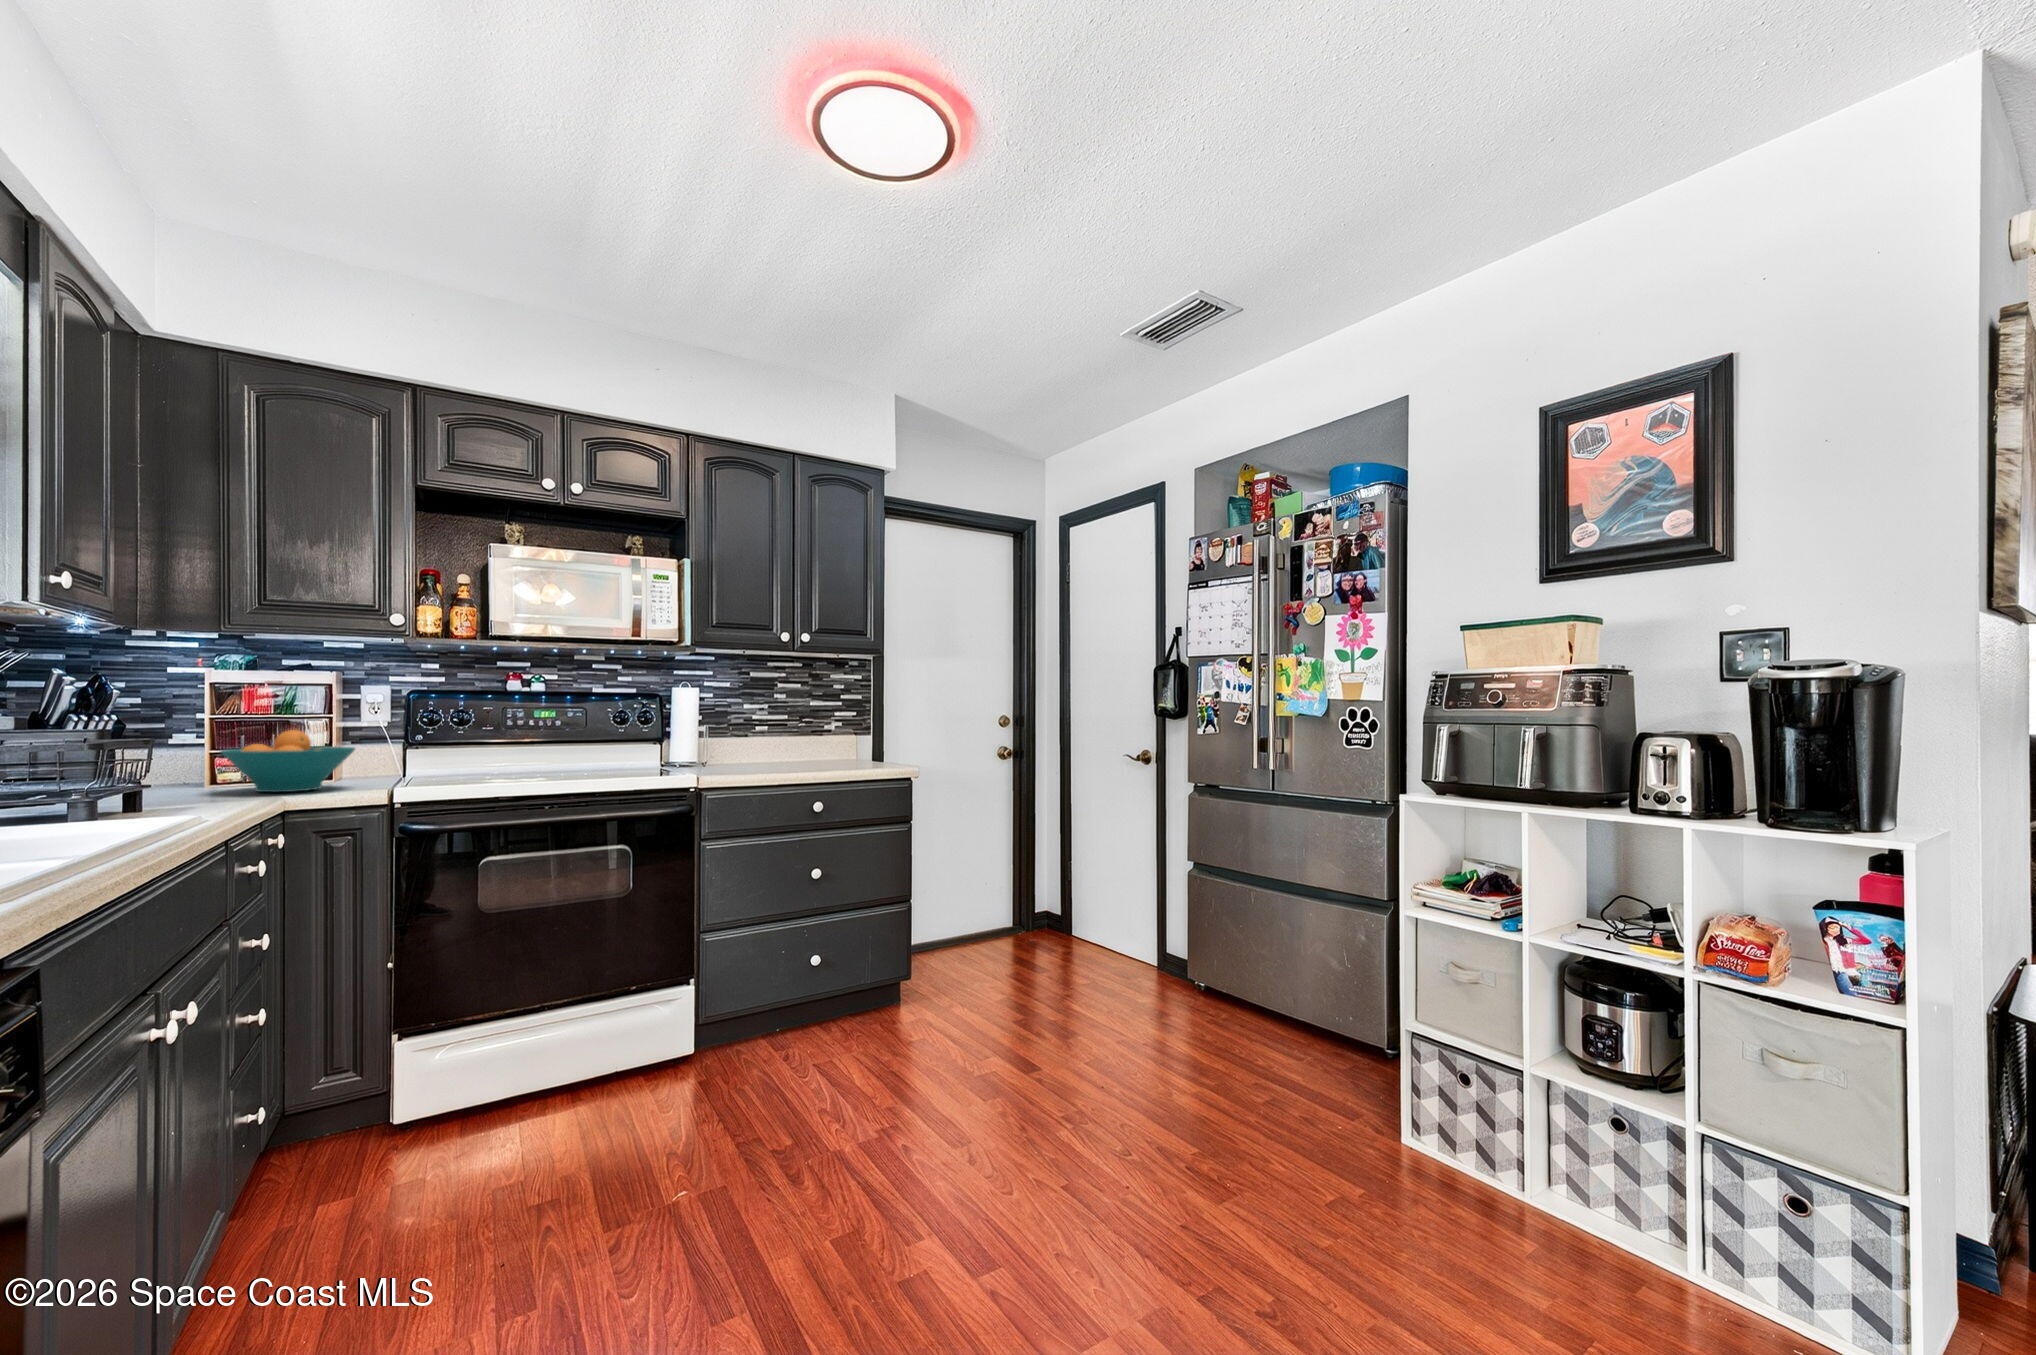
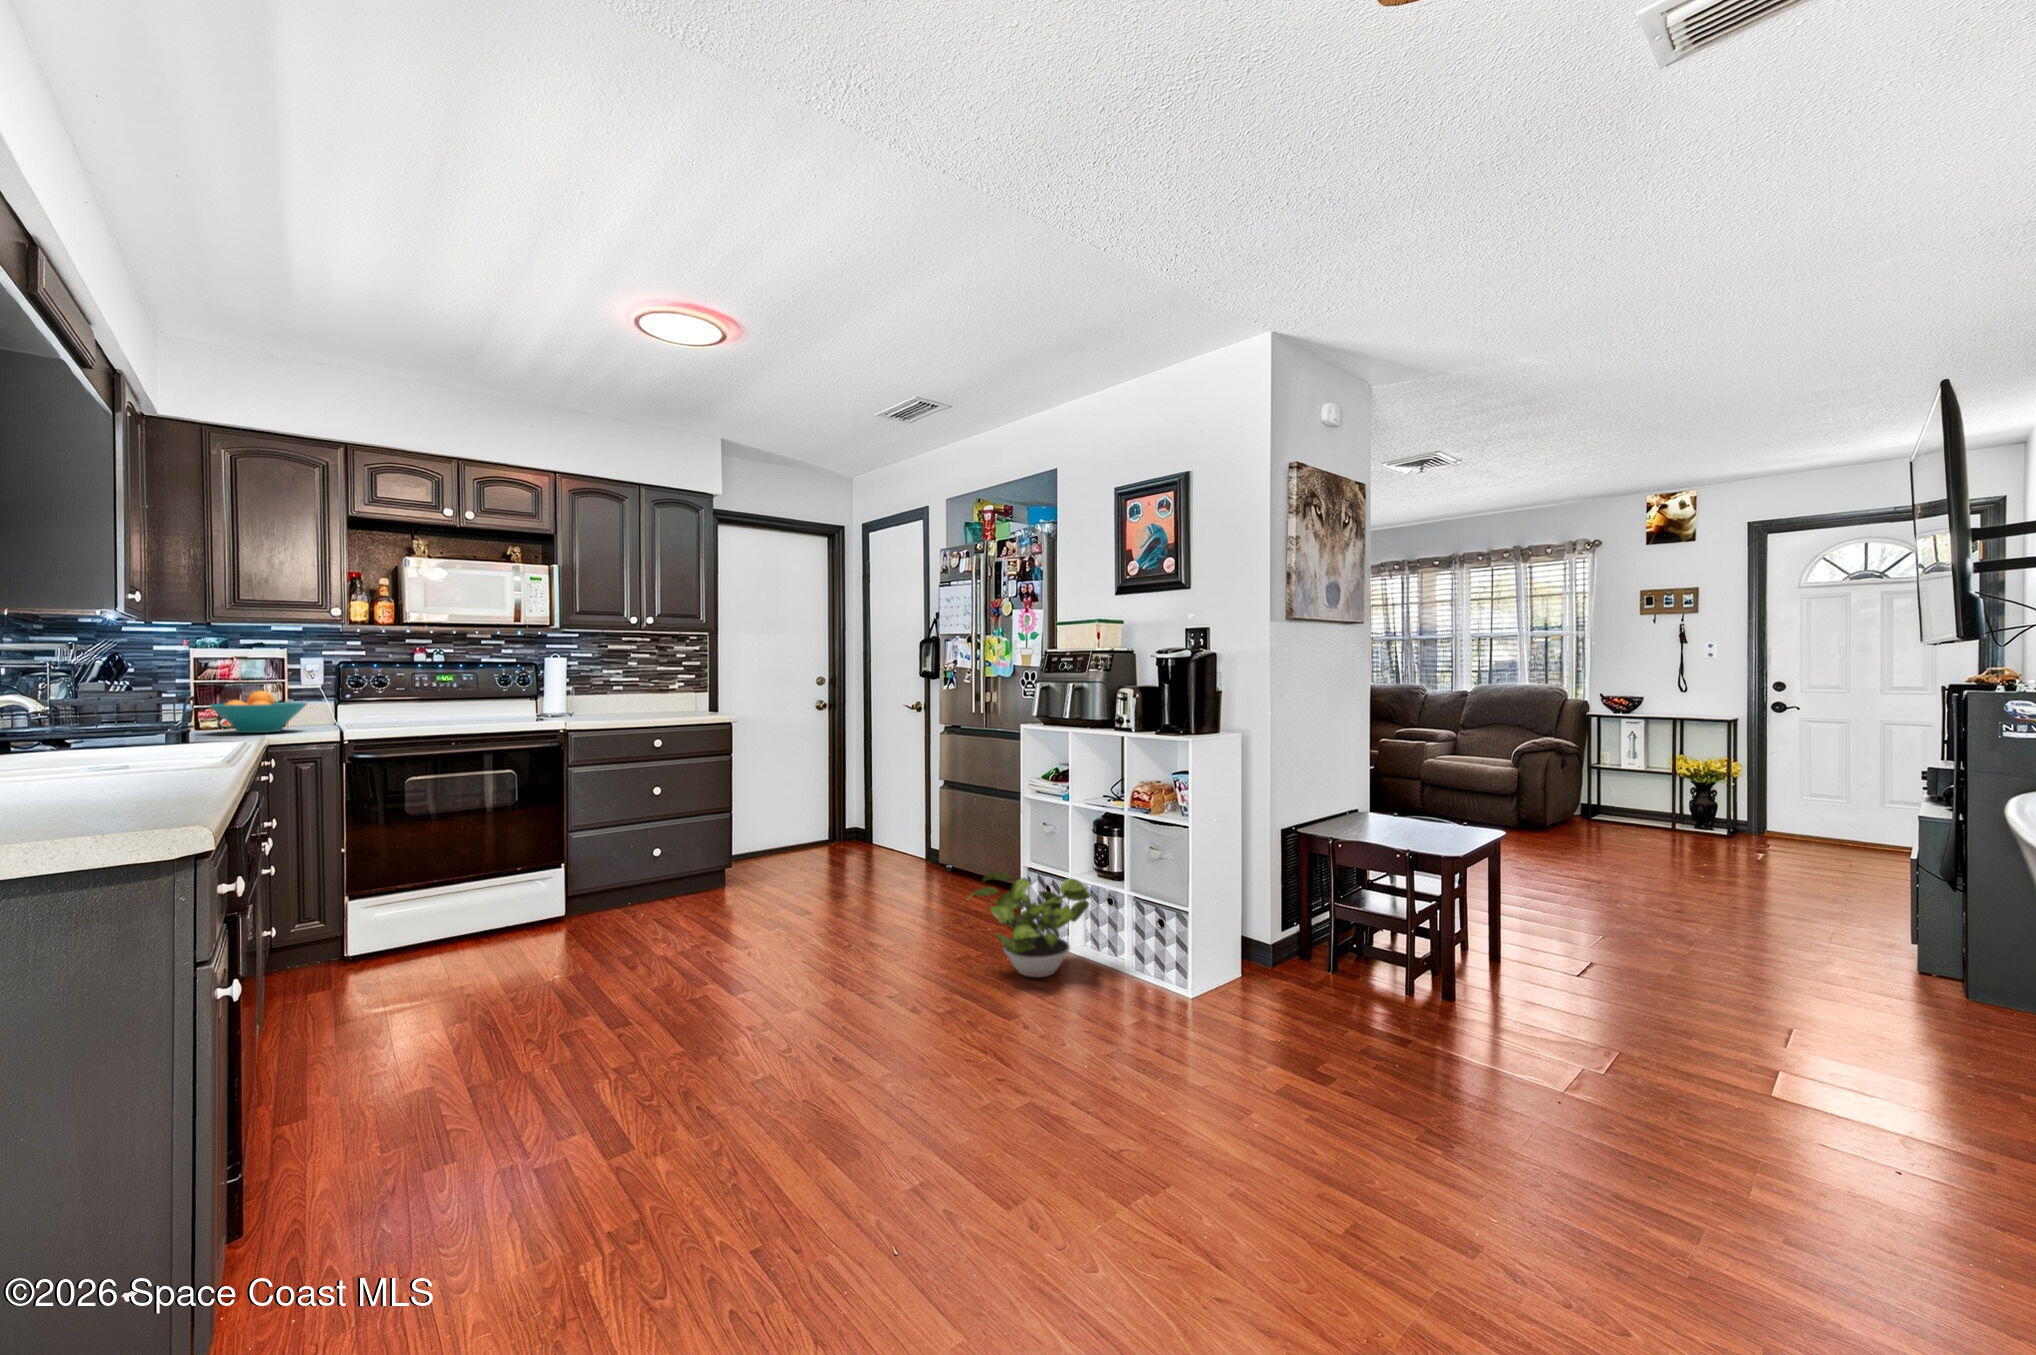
potted plant: none [1364,1058,1590,1259] -> present [967,871,1090,977]

